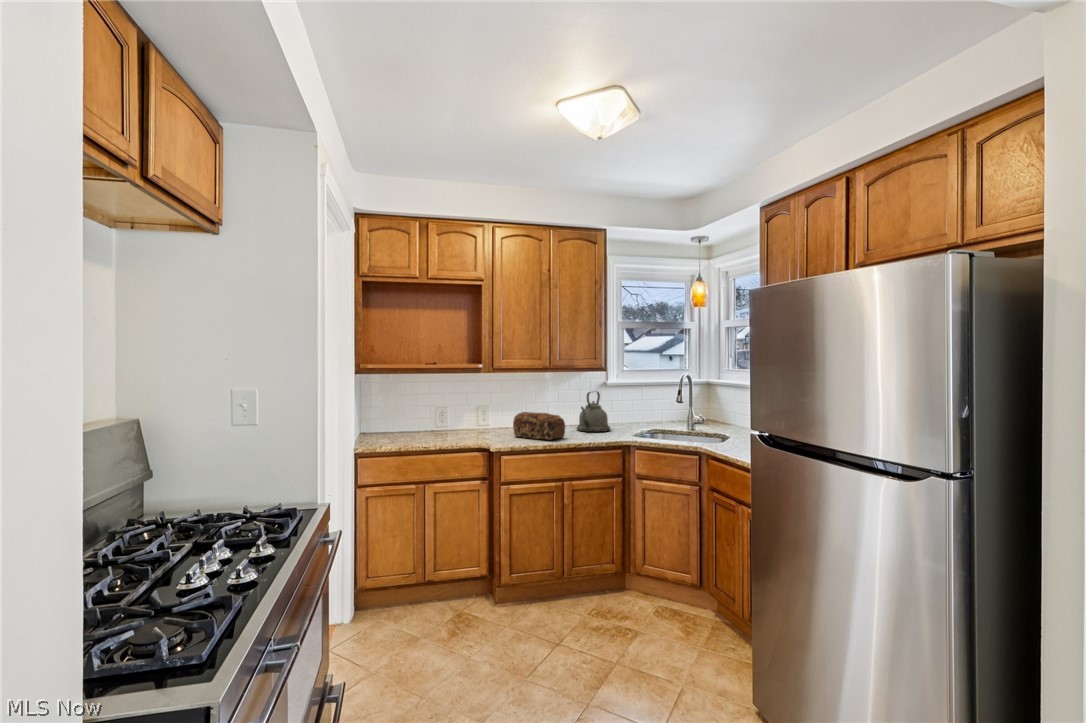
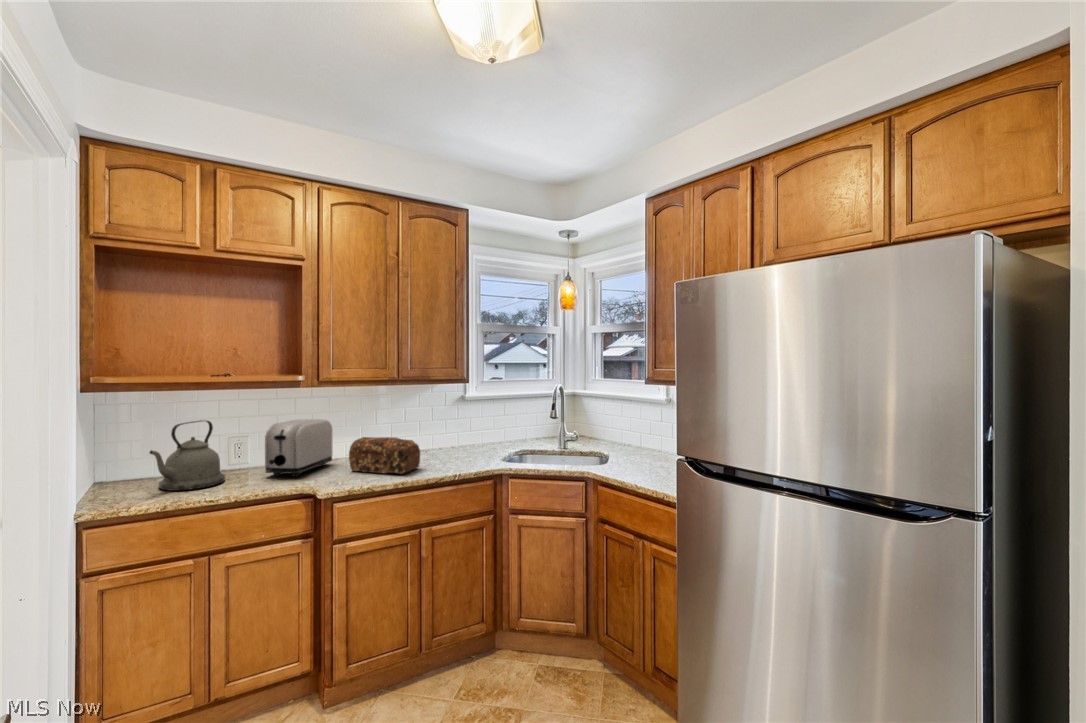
kettle: present [577,392,610,432] -> present [150,420,225,491]
toaster: none [457,397,502,438] -> present [265,419,333,477]

